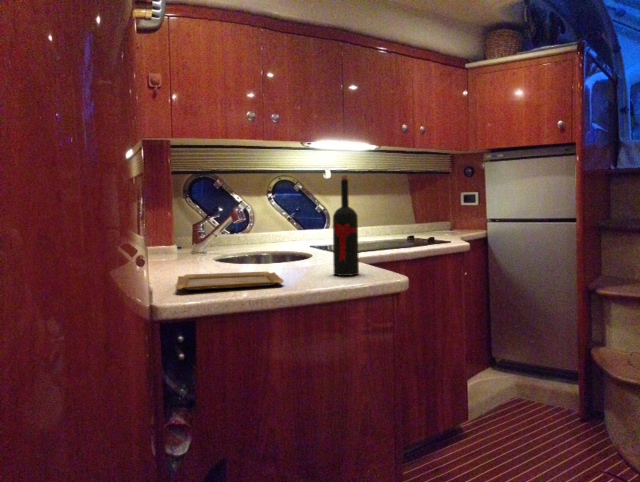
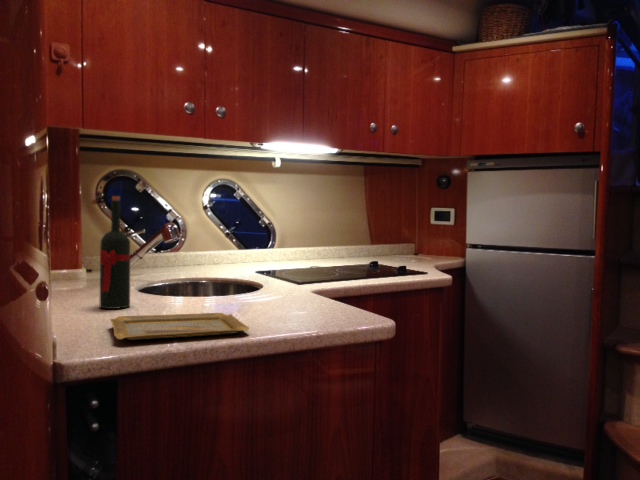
wine bottle: present [333,176,359,276] -> present [100,196,130,309]

